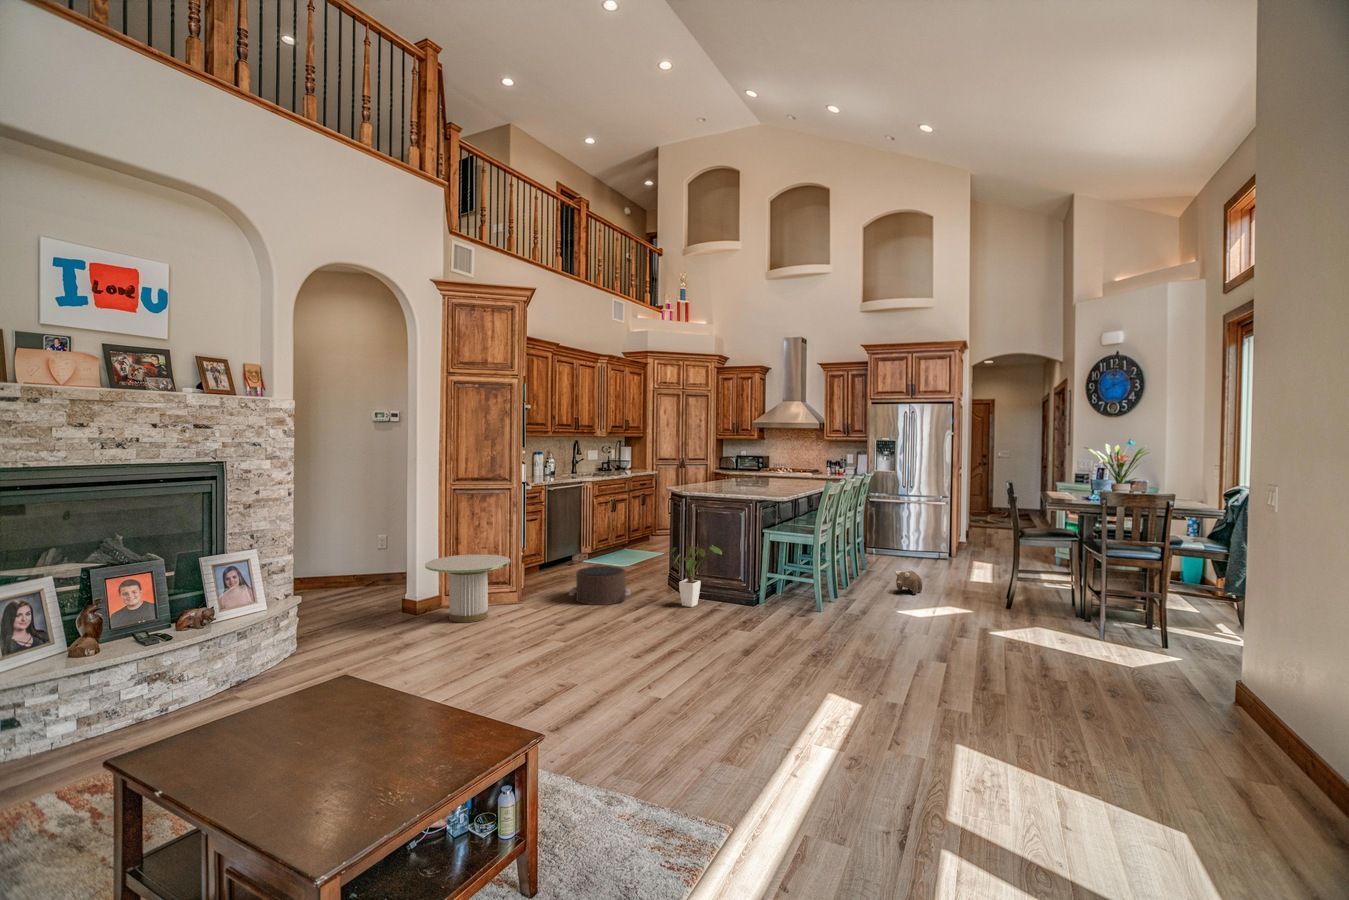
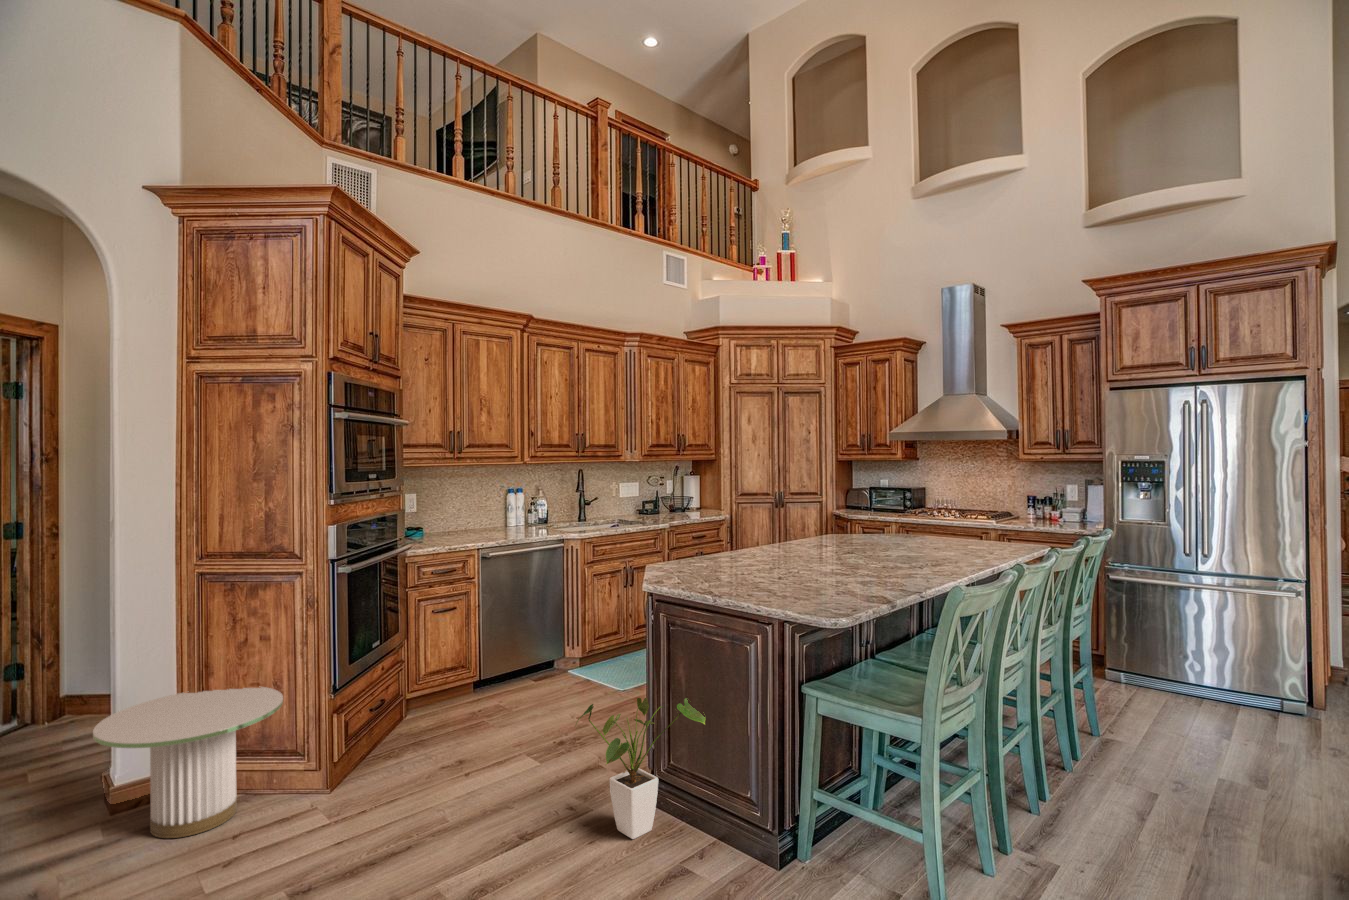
pouf: present [569,566,631,605] -> none [414,711,549,806]
plush toy: present [895,571,922,594] -> none [1158,784,1241,853]

